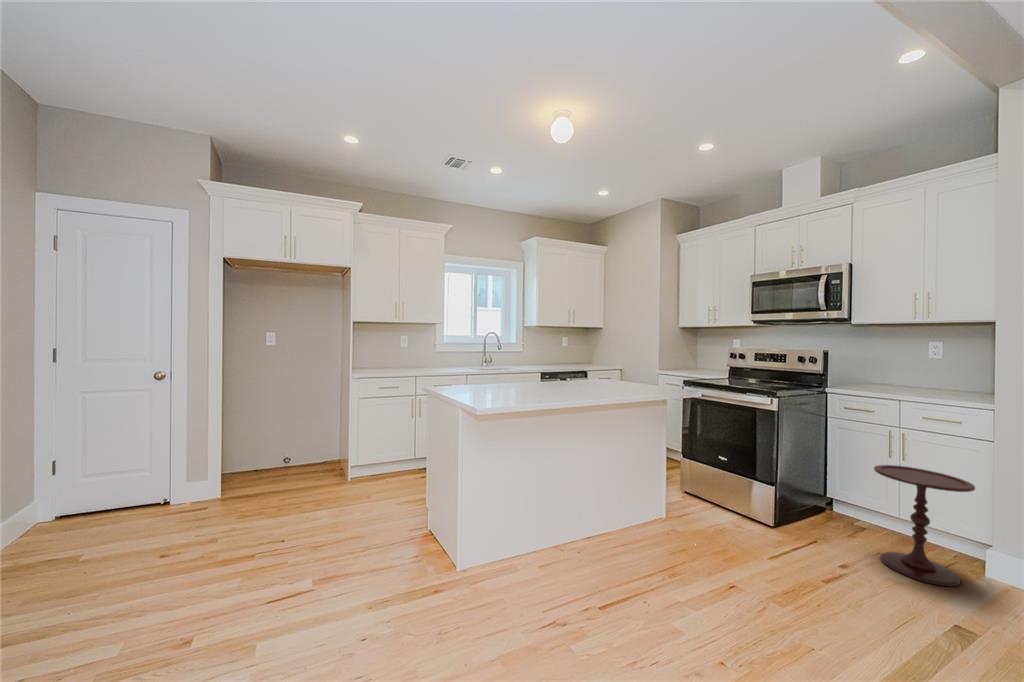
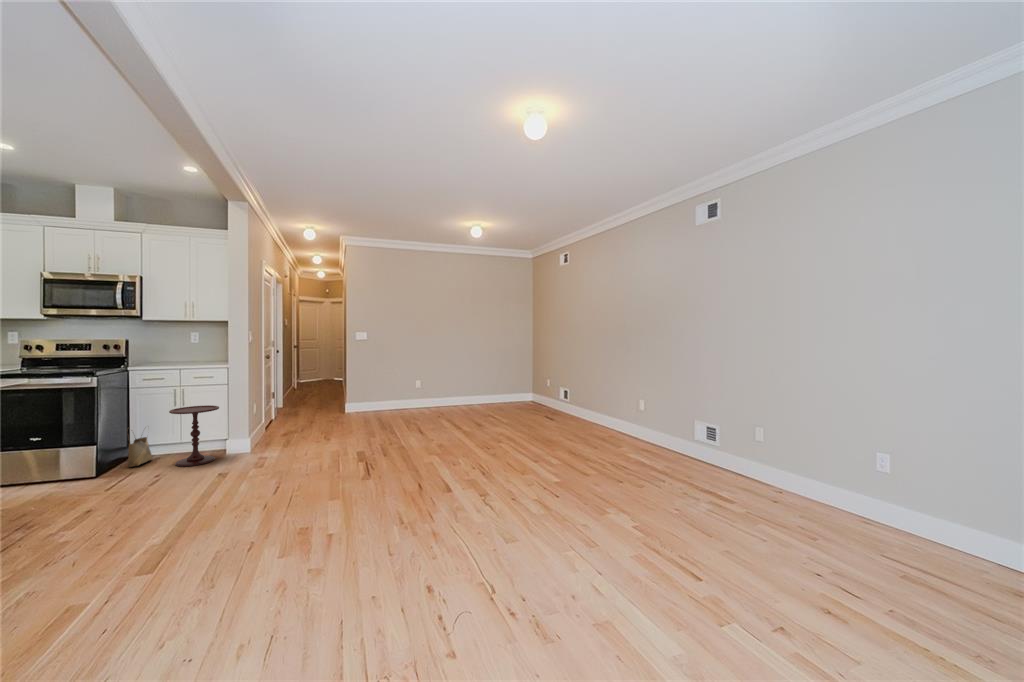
woven basket: none [814,471,850,531] -> present [128,437,152,467]

